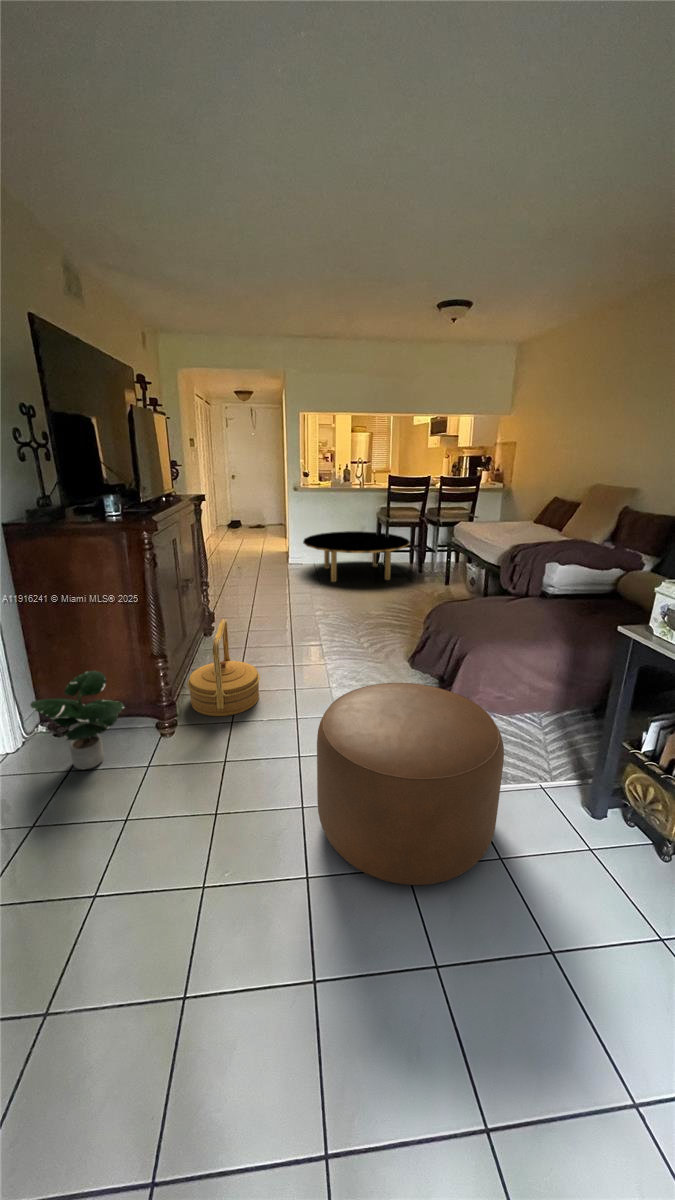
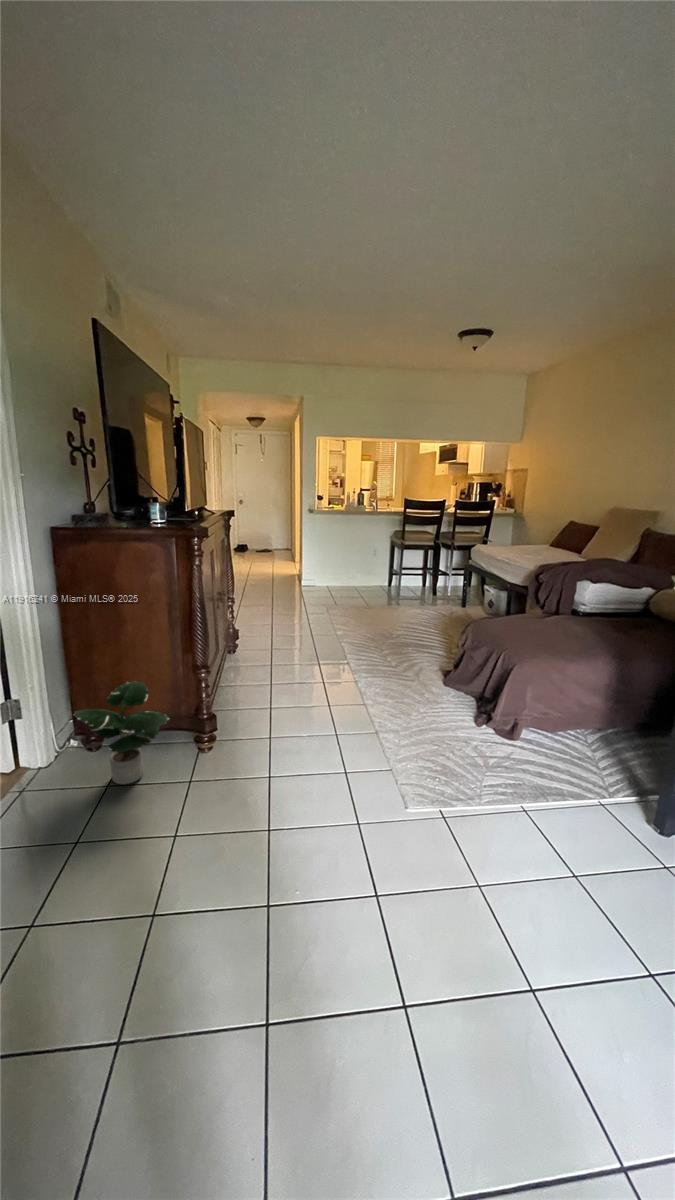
coffee table: present [303,531,410,582] -> none [320,554,426,603]
woven basket: present [188,619,260,716] -> none [223,633,296,732]
ottoman: present [317,683,504,885] -> none [379,694,581,906]

